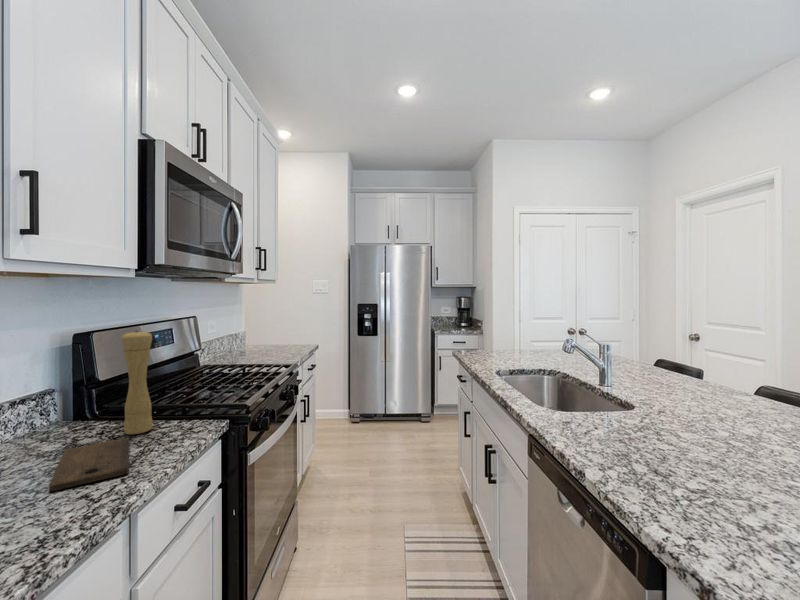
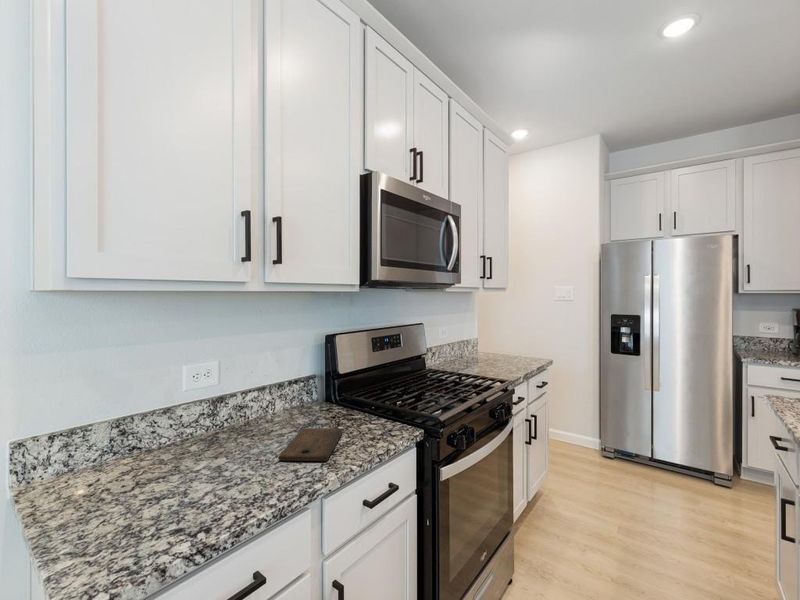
pepper mill: present [121,330,153,434] -> none [343,338,364,426]

